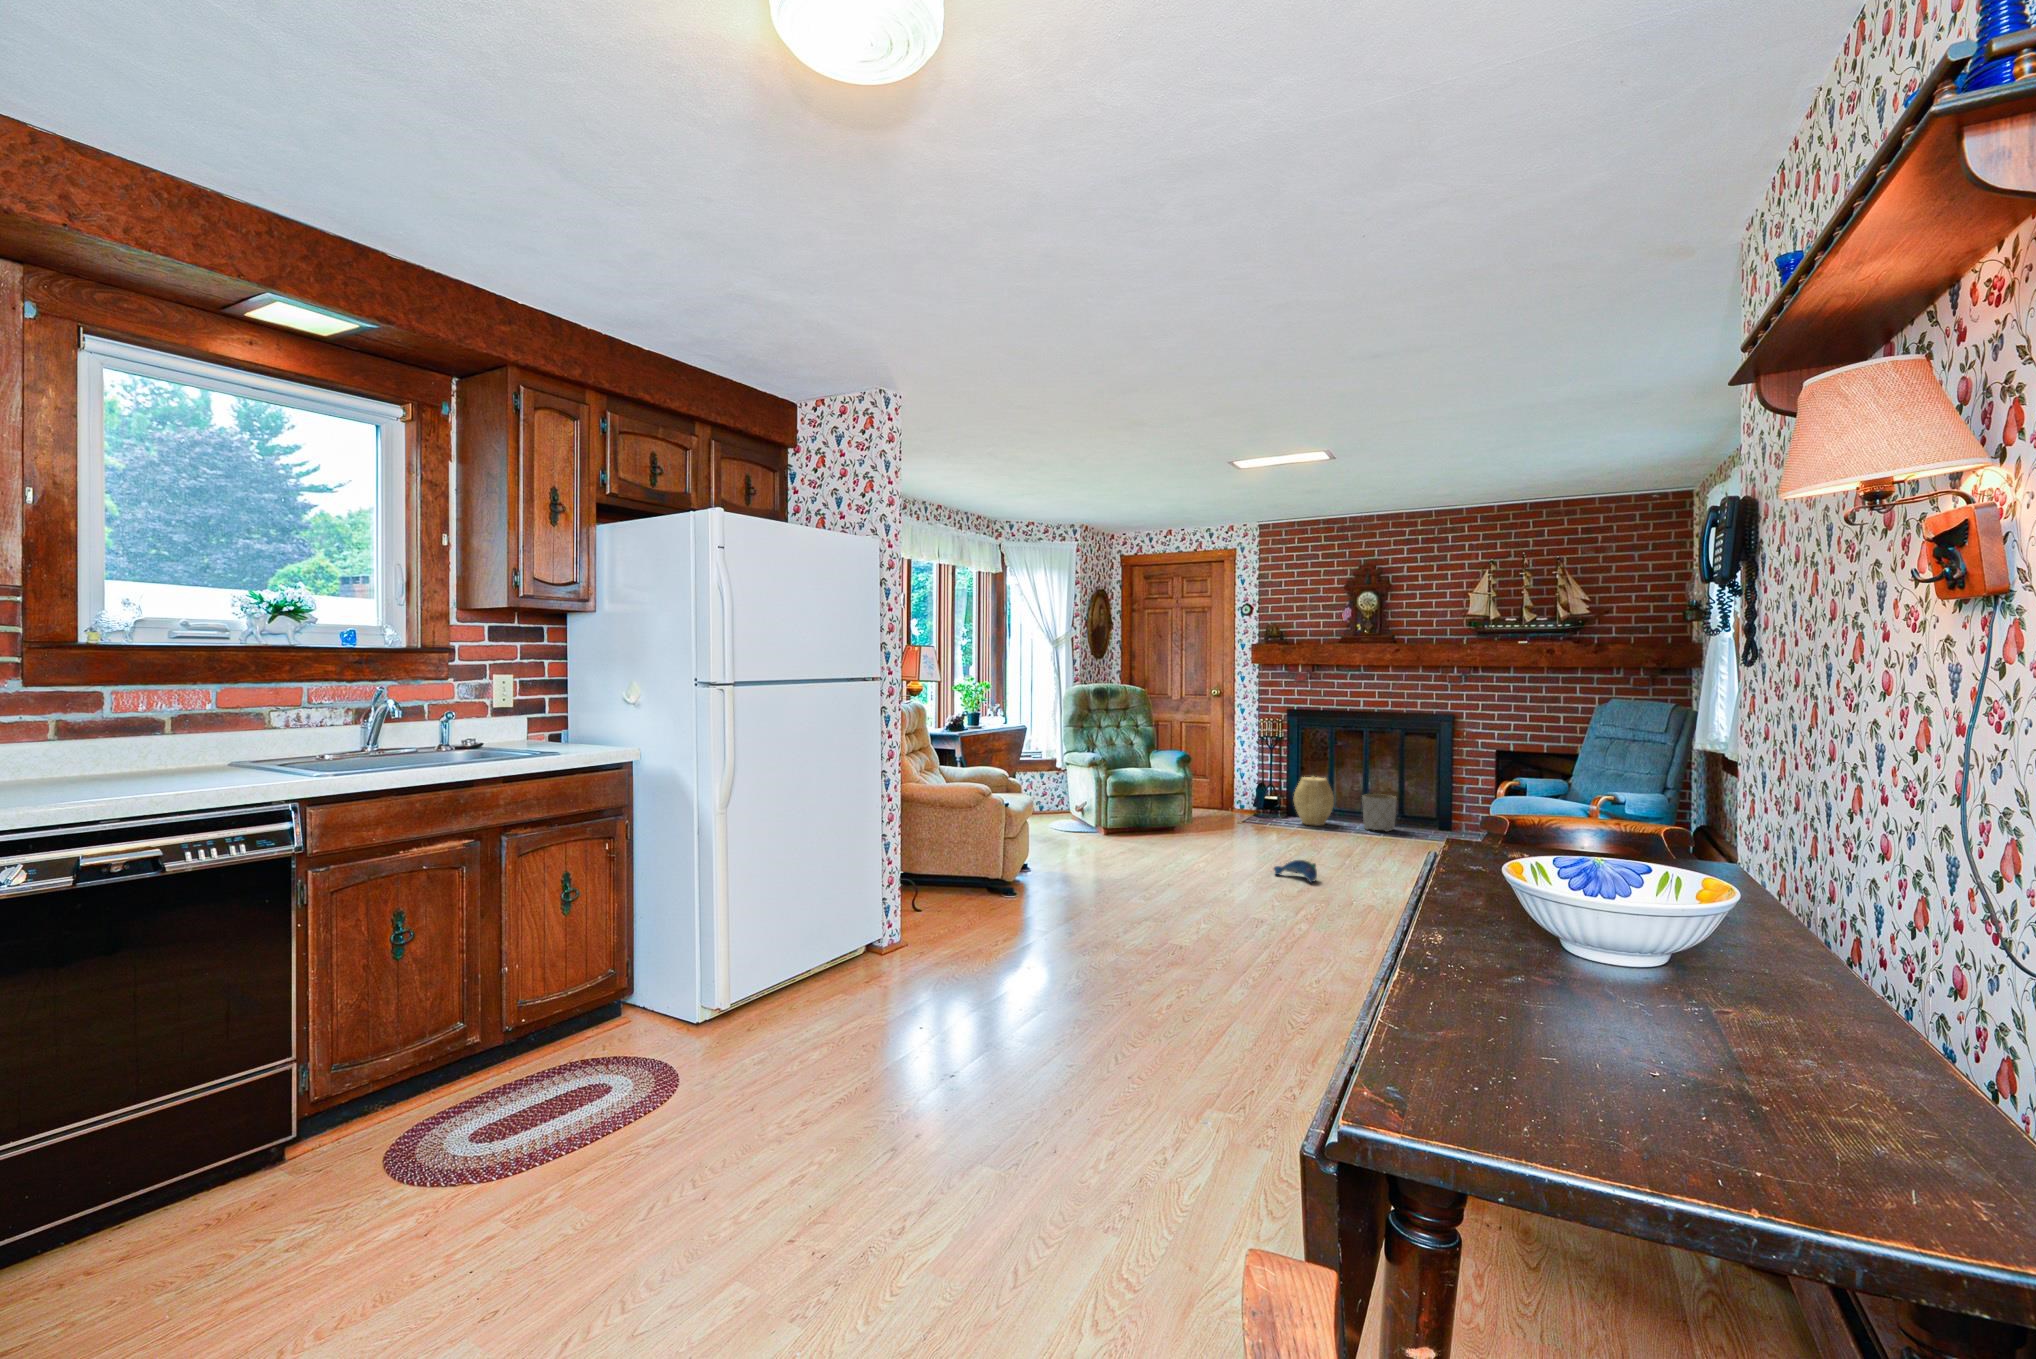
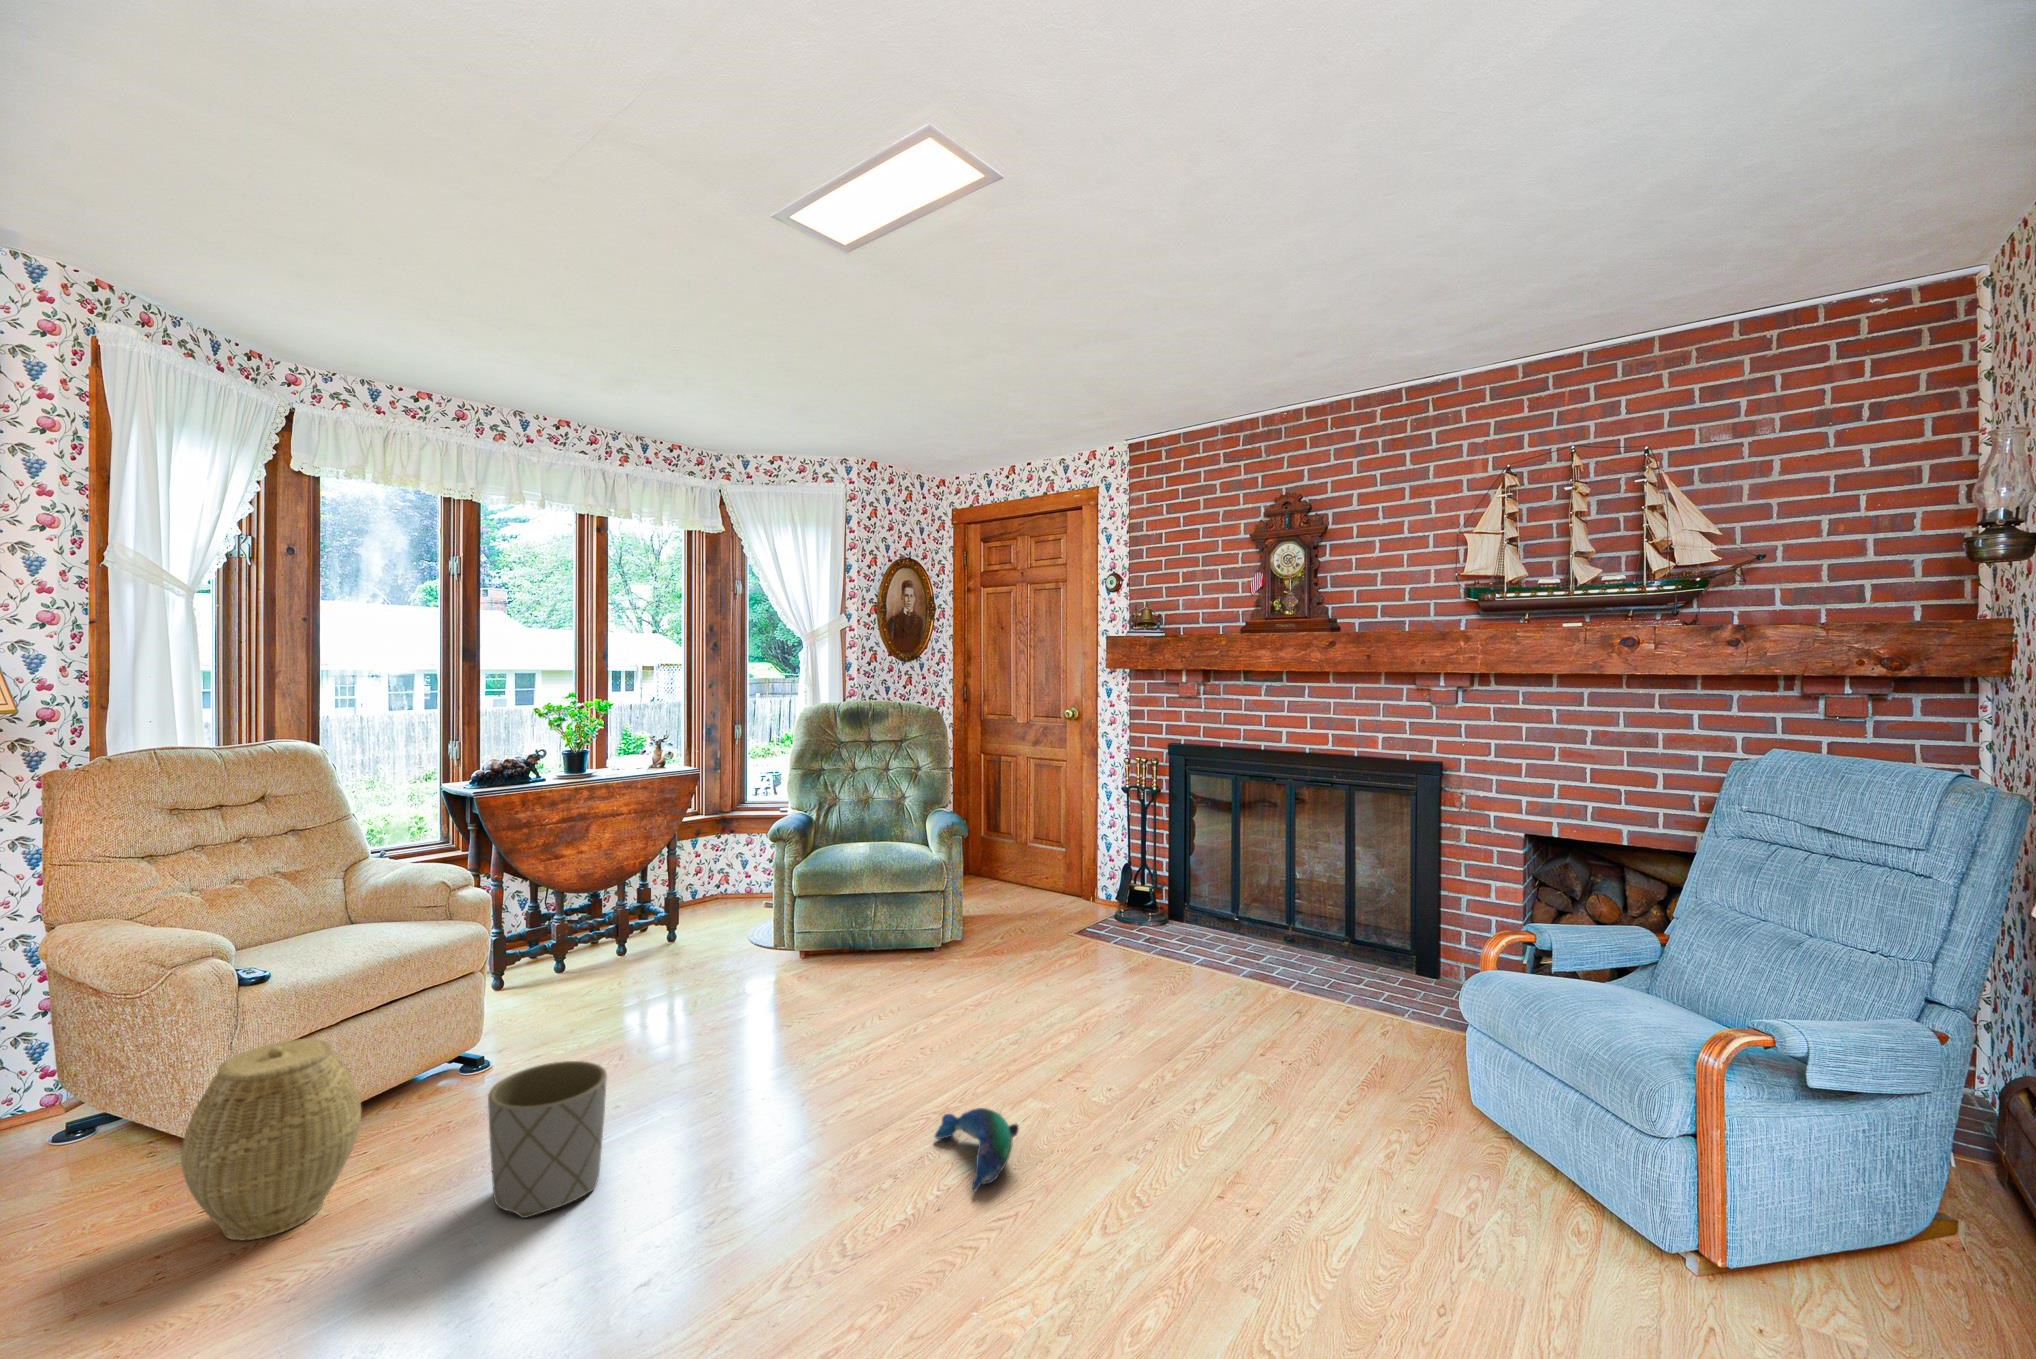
woven basket: present [1294,776,1334,825] -> present [181,1039,361,1240]
planter: present [1362,794,1397,832] -> present [488,1061,607,1218]

